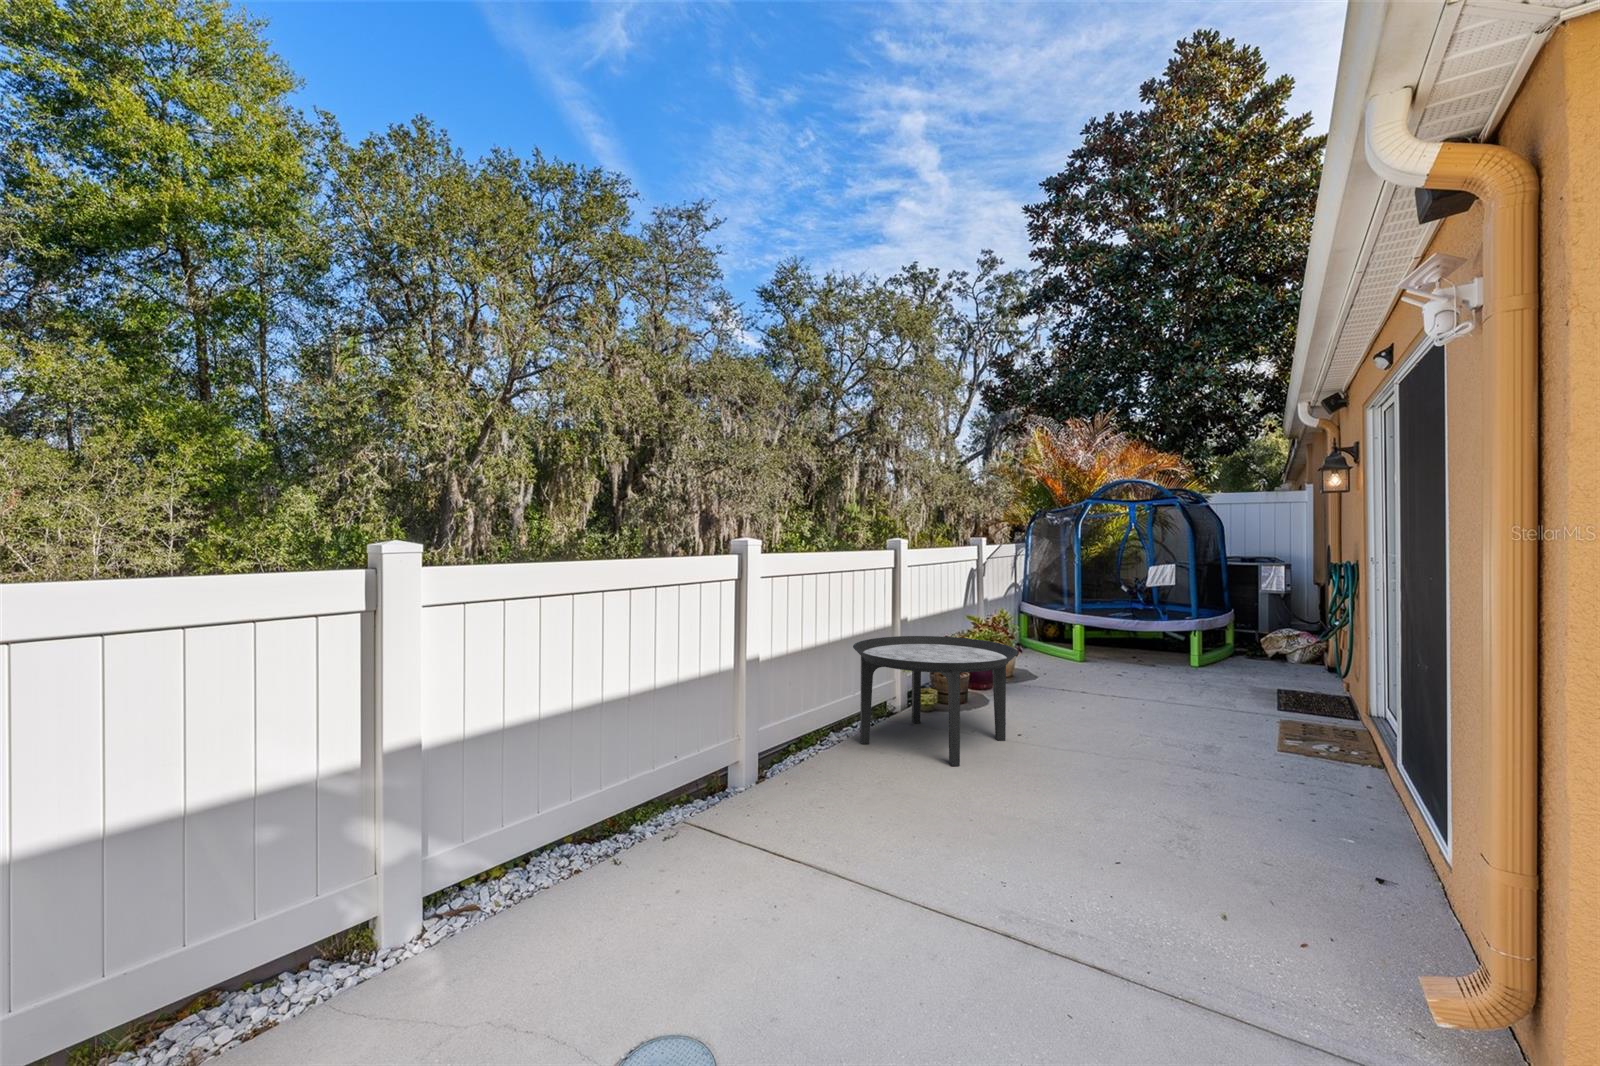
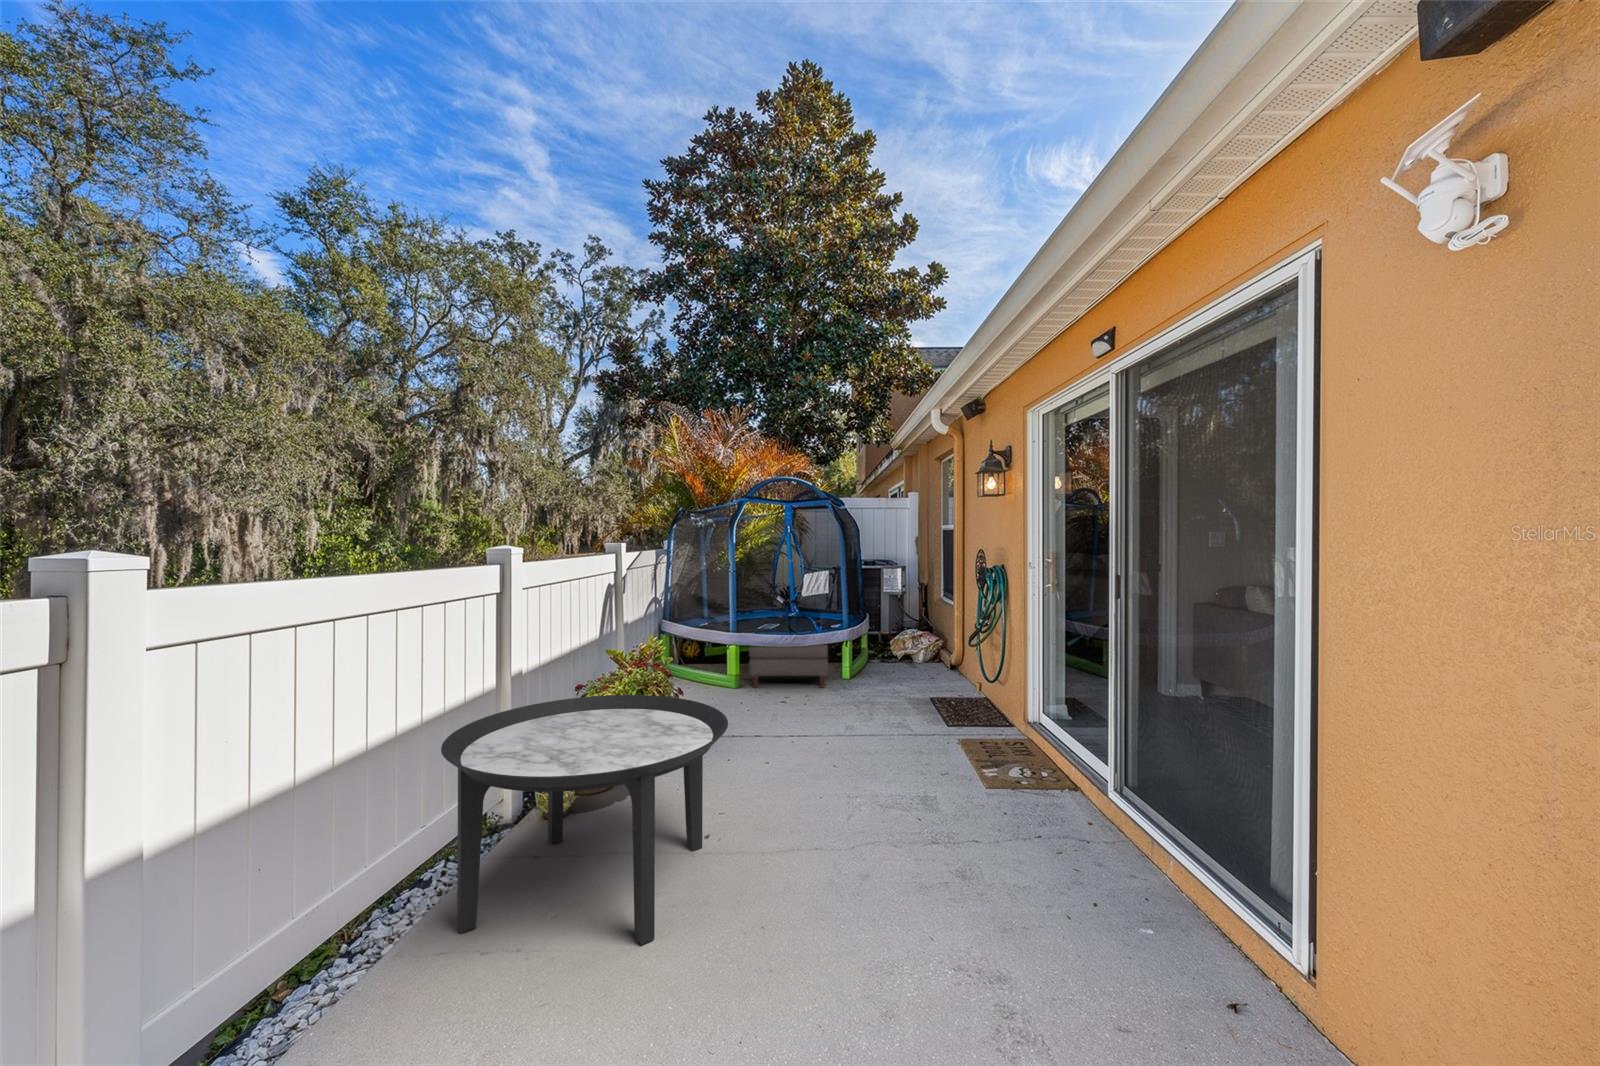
ottoman: none [1095,624,1180,675] -> present [749,645,828,688]

